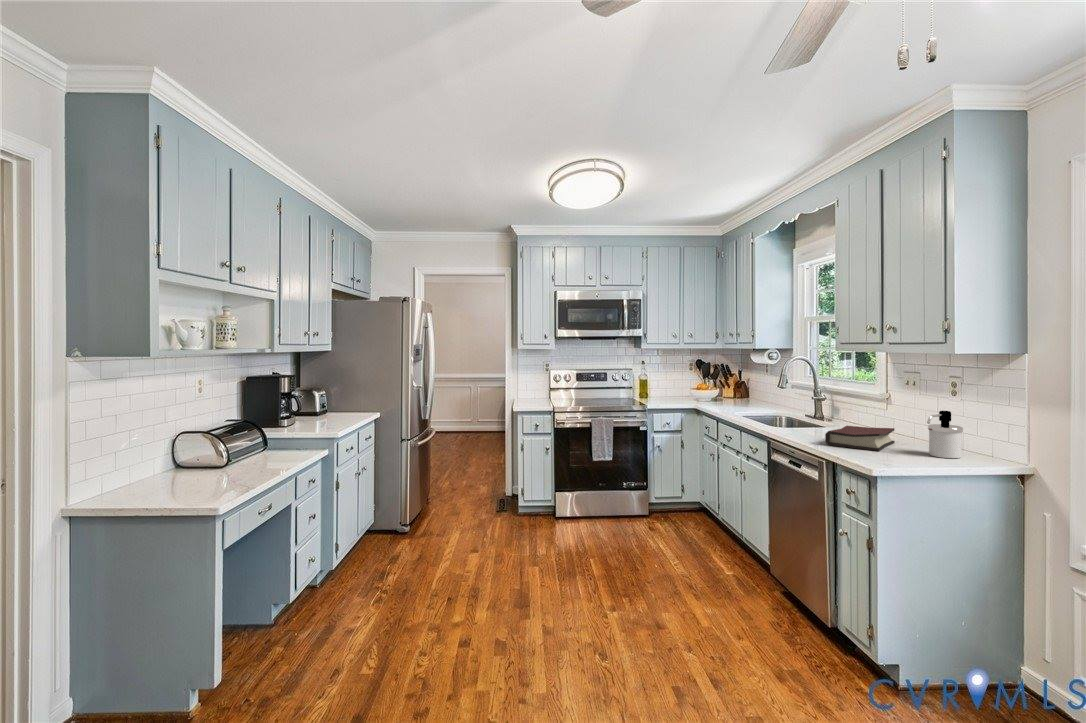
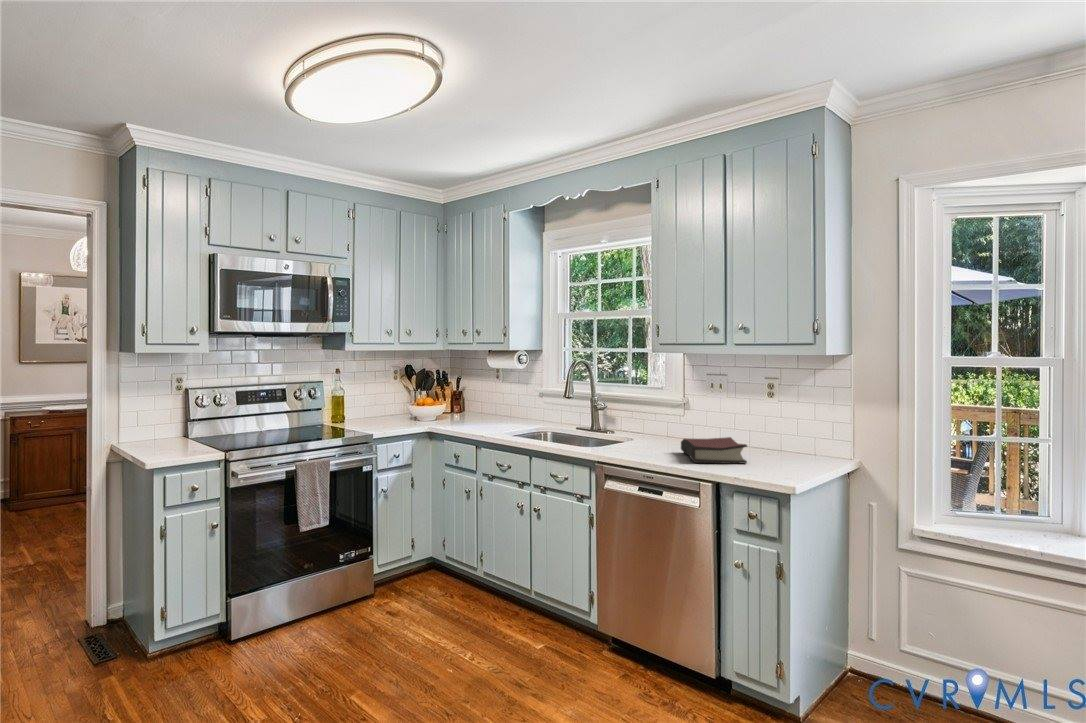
soap dispenser: present [927,411,963,458] -> none [782,415,812,463]

